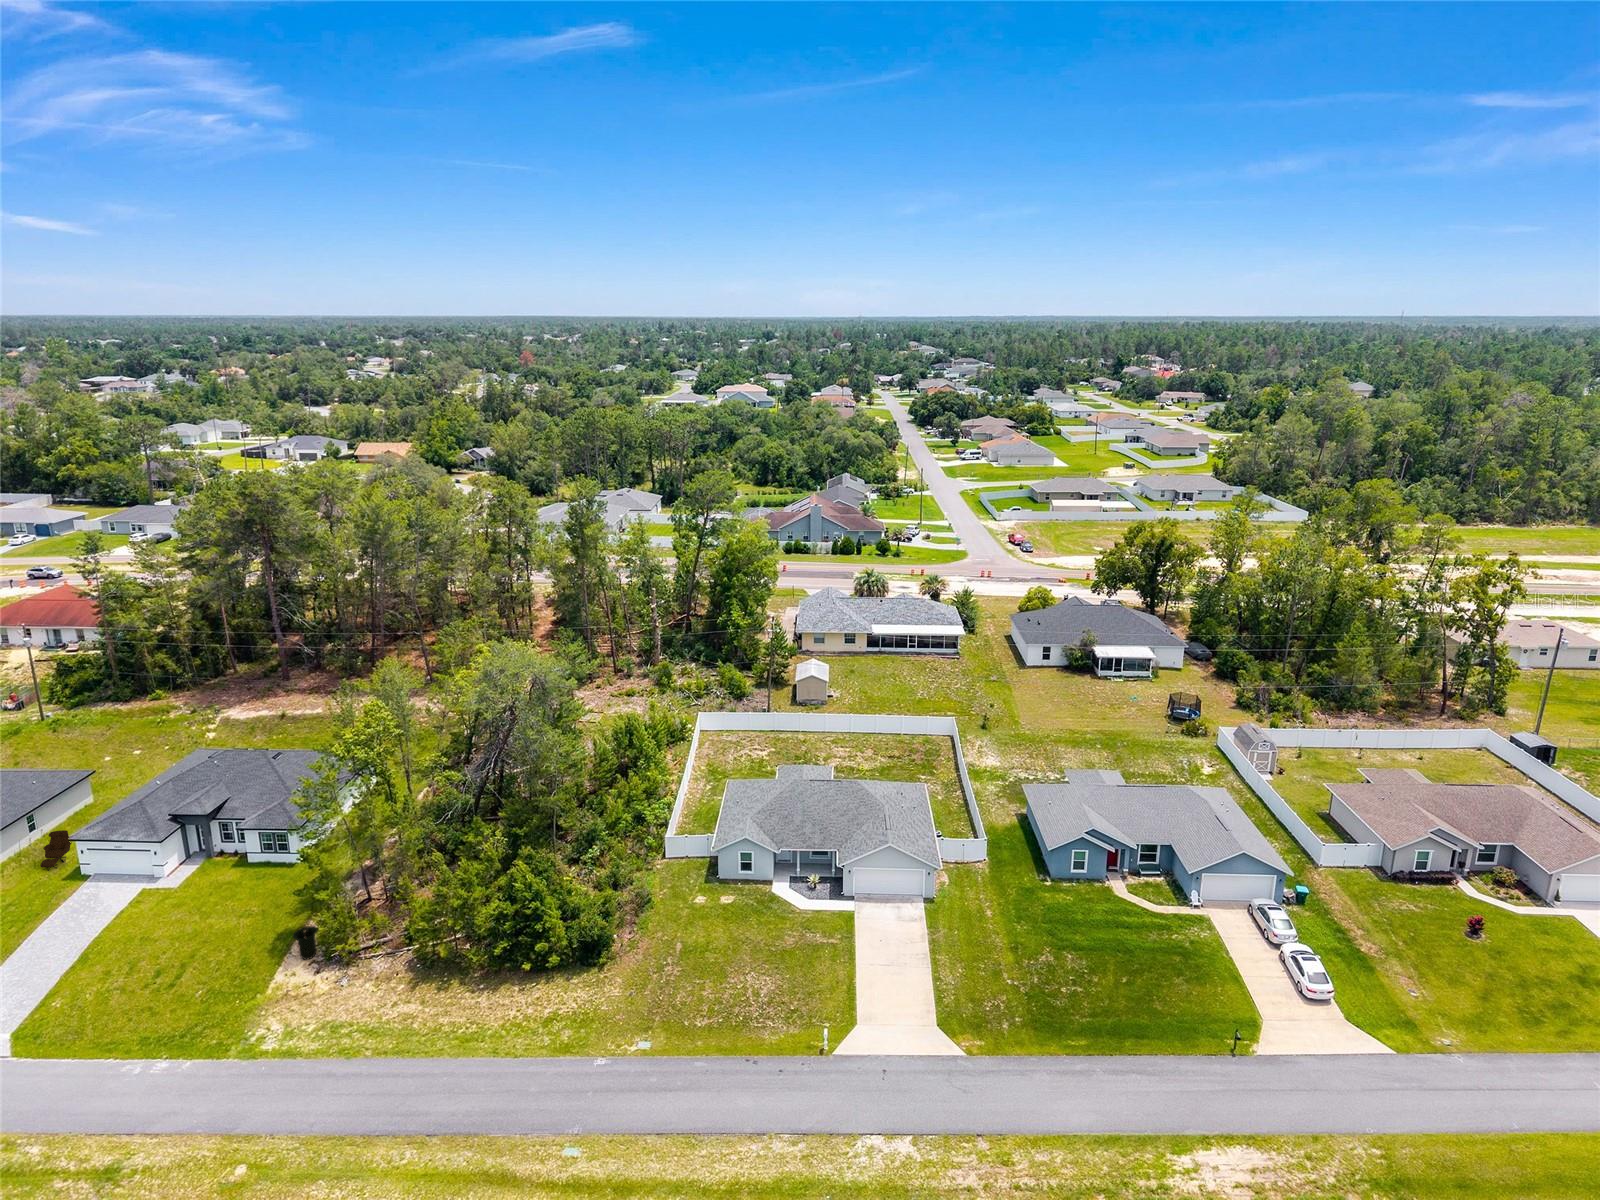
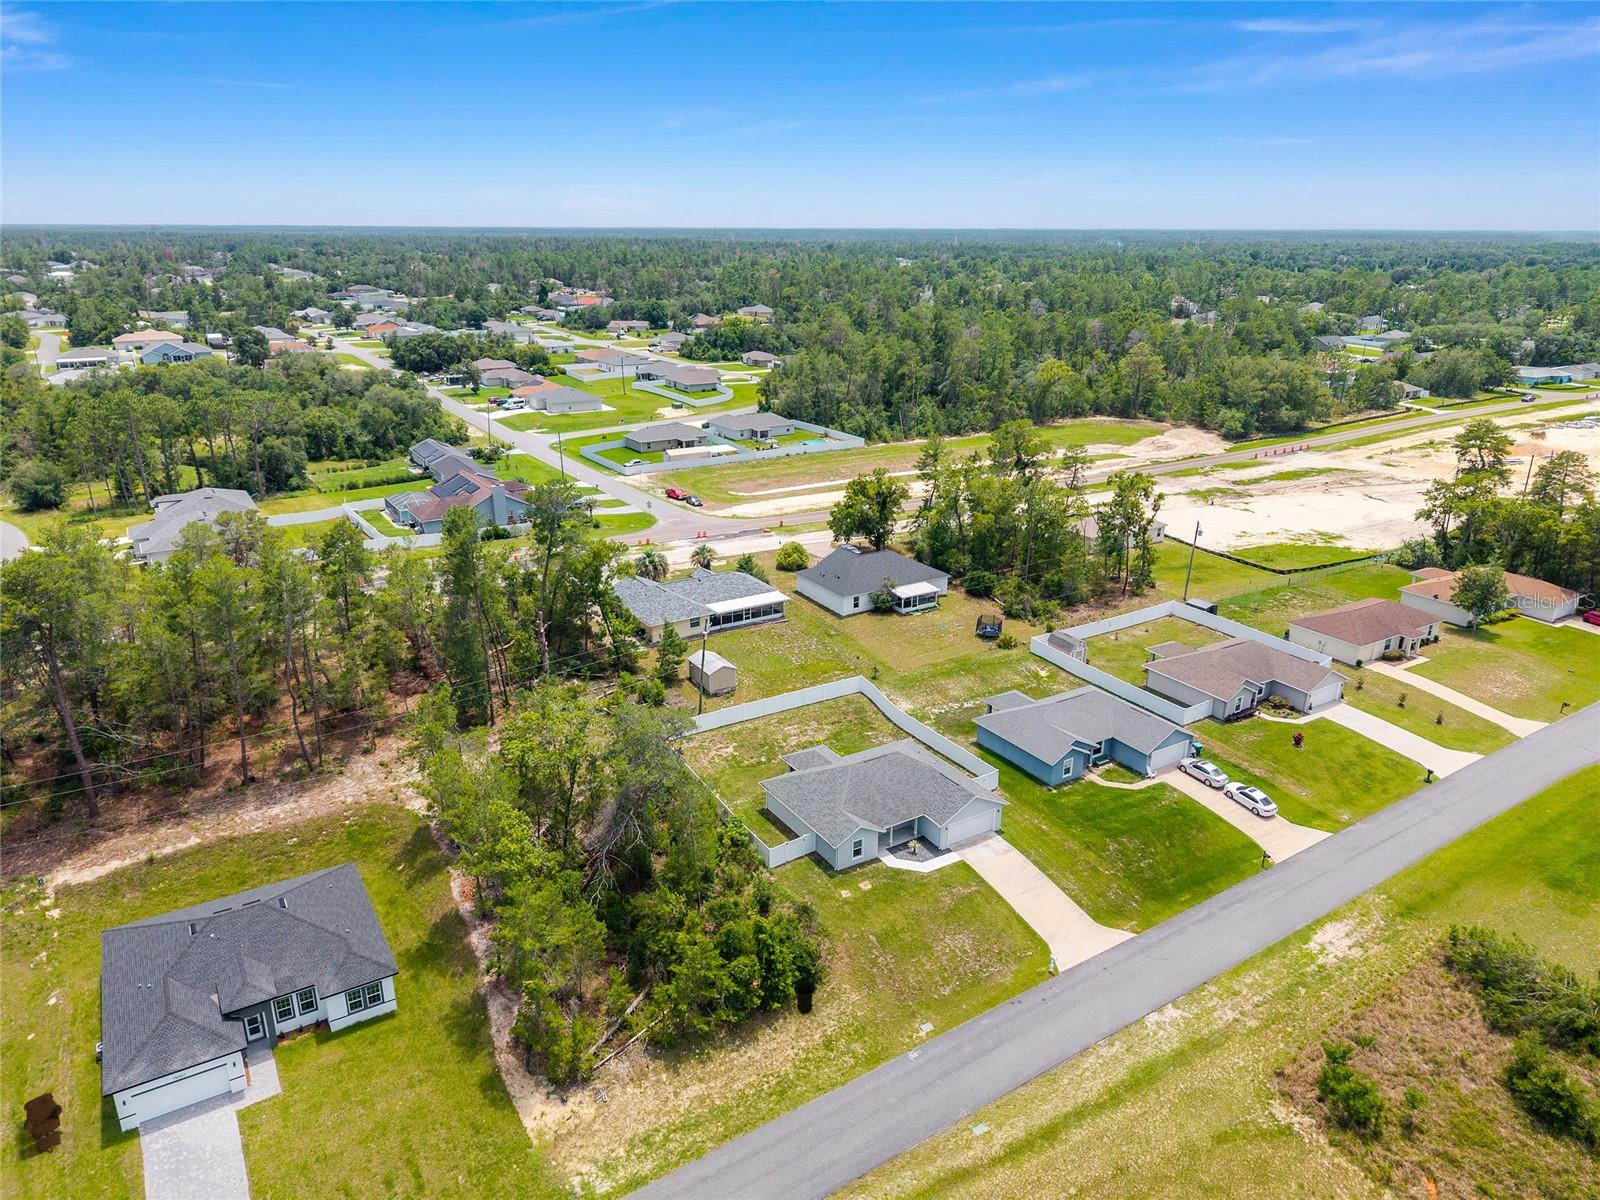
trash can: present [293,926,317,960] -> present [794,981,816,1014]

